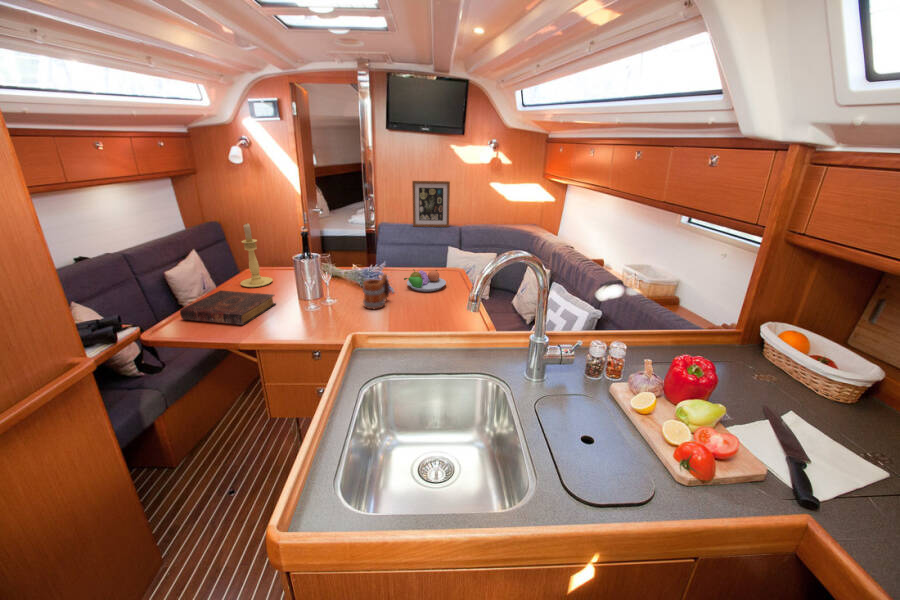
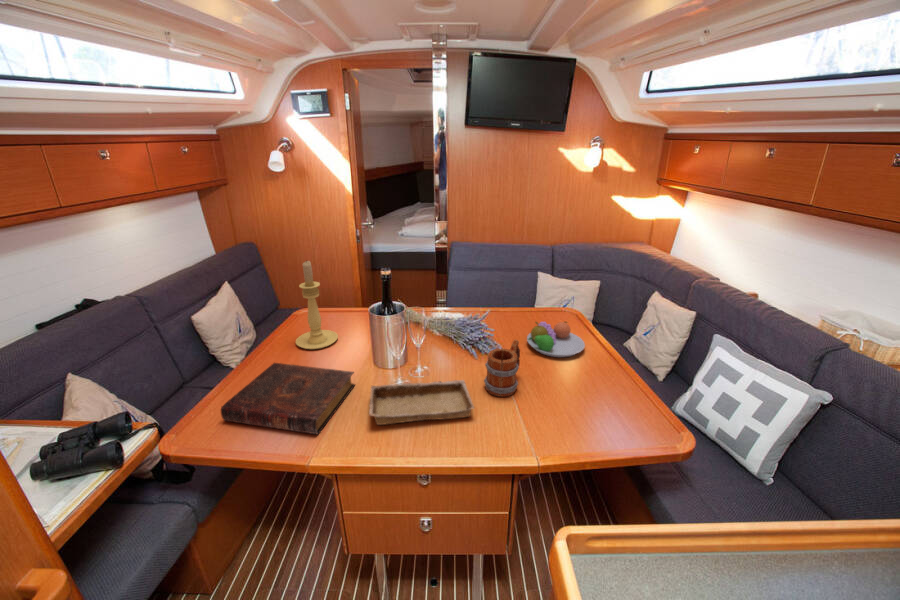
picture frame: present [412,181,450,227] -> none [494,190,544,248]
tray: none [277,299,349,321] -> present [369,380,474,425]

